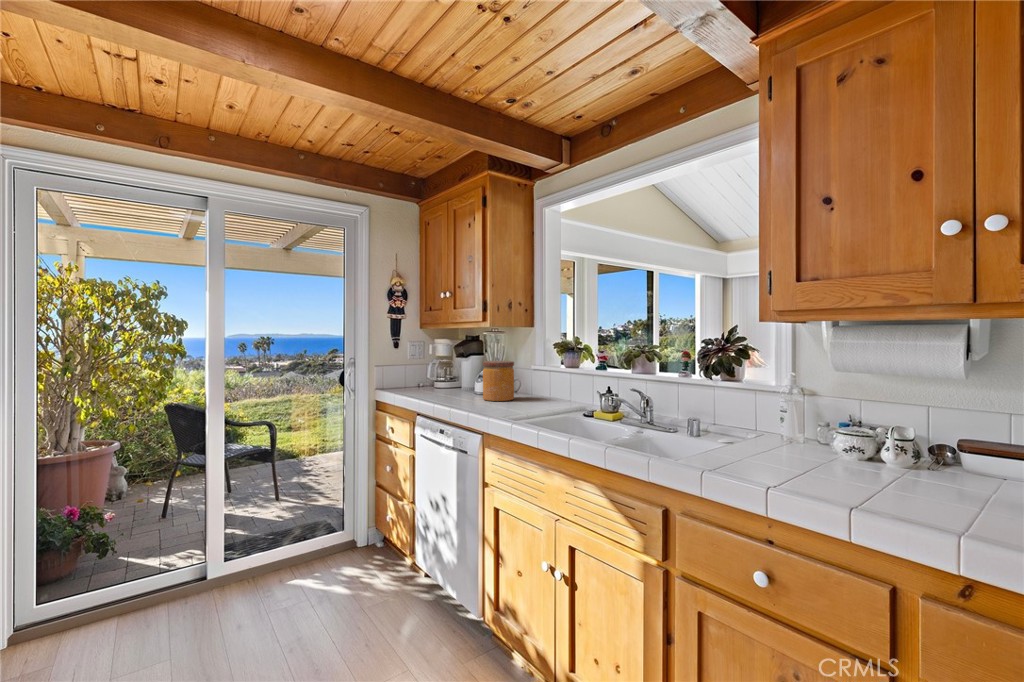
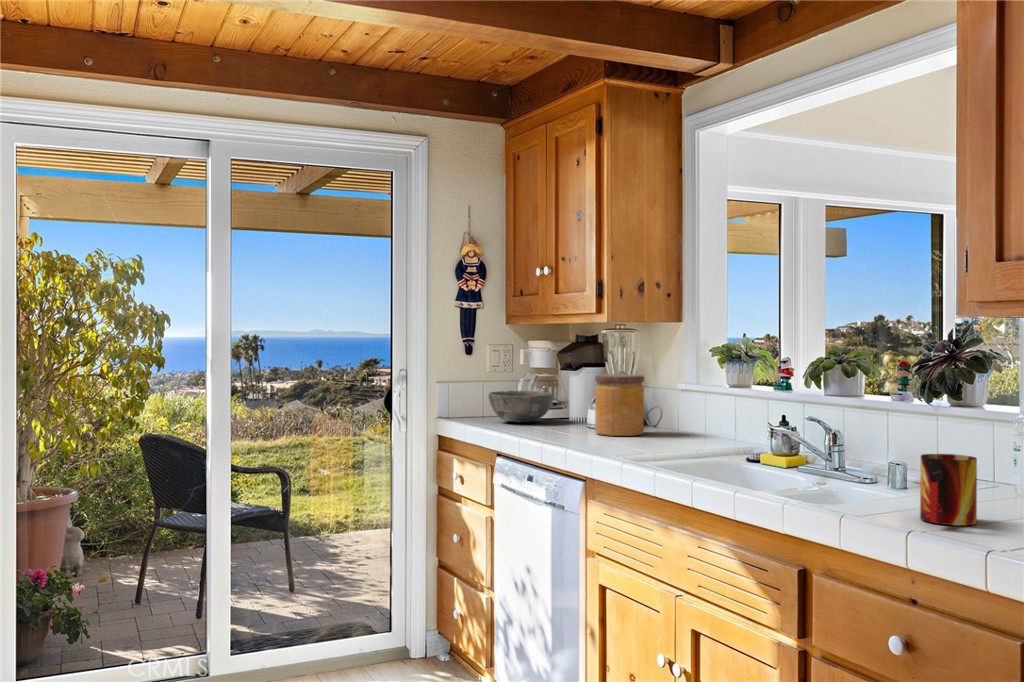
bowl: none [410,371,452,392] -> present [489,390,553,422]
mug: none [751,421,793,475] -> present [920,454,977,525]

